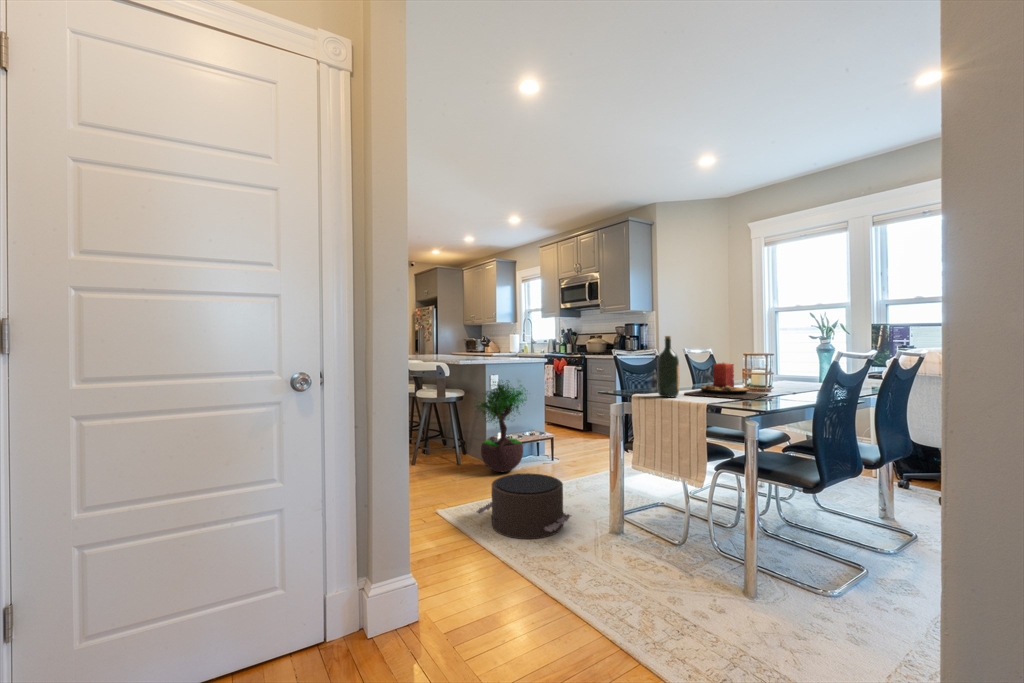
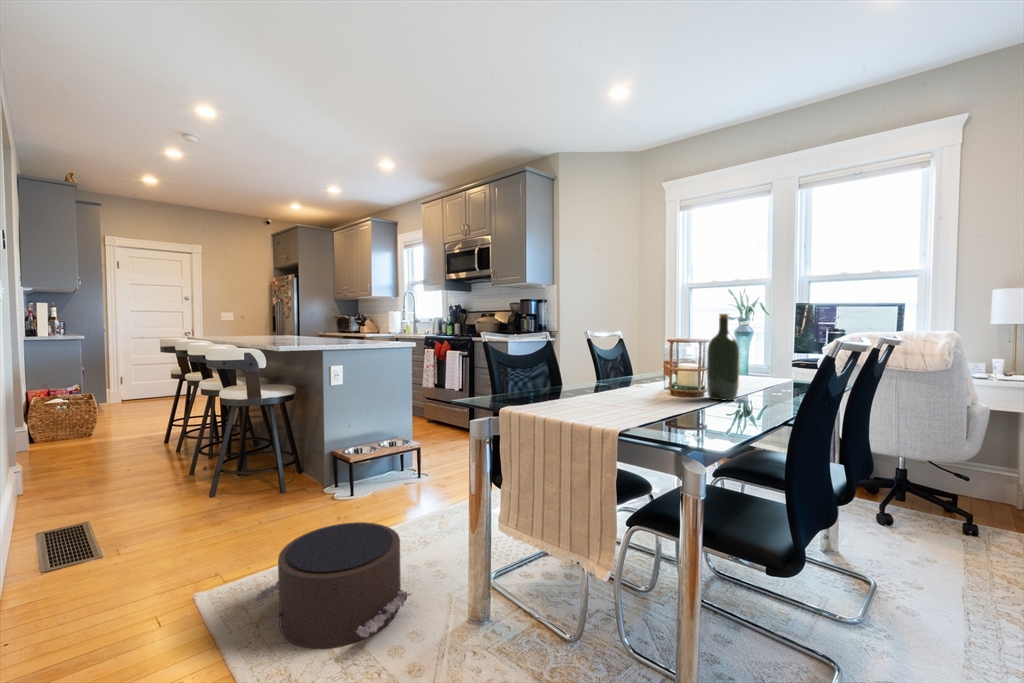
wine bottle: present [657,336,679,397] -> present [707,314,739,401]
candle: present [684,363,768,400] -> none [582,354,703,416]
potted tree: present [476,382,526,472] -> none [290,366,380,504]

